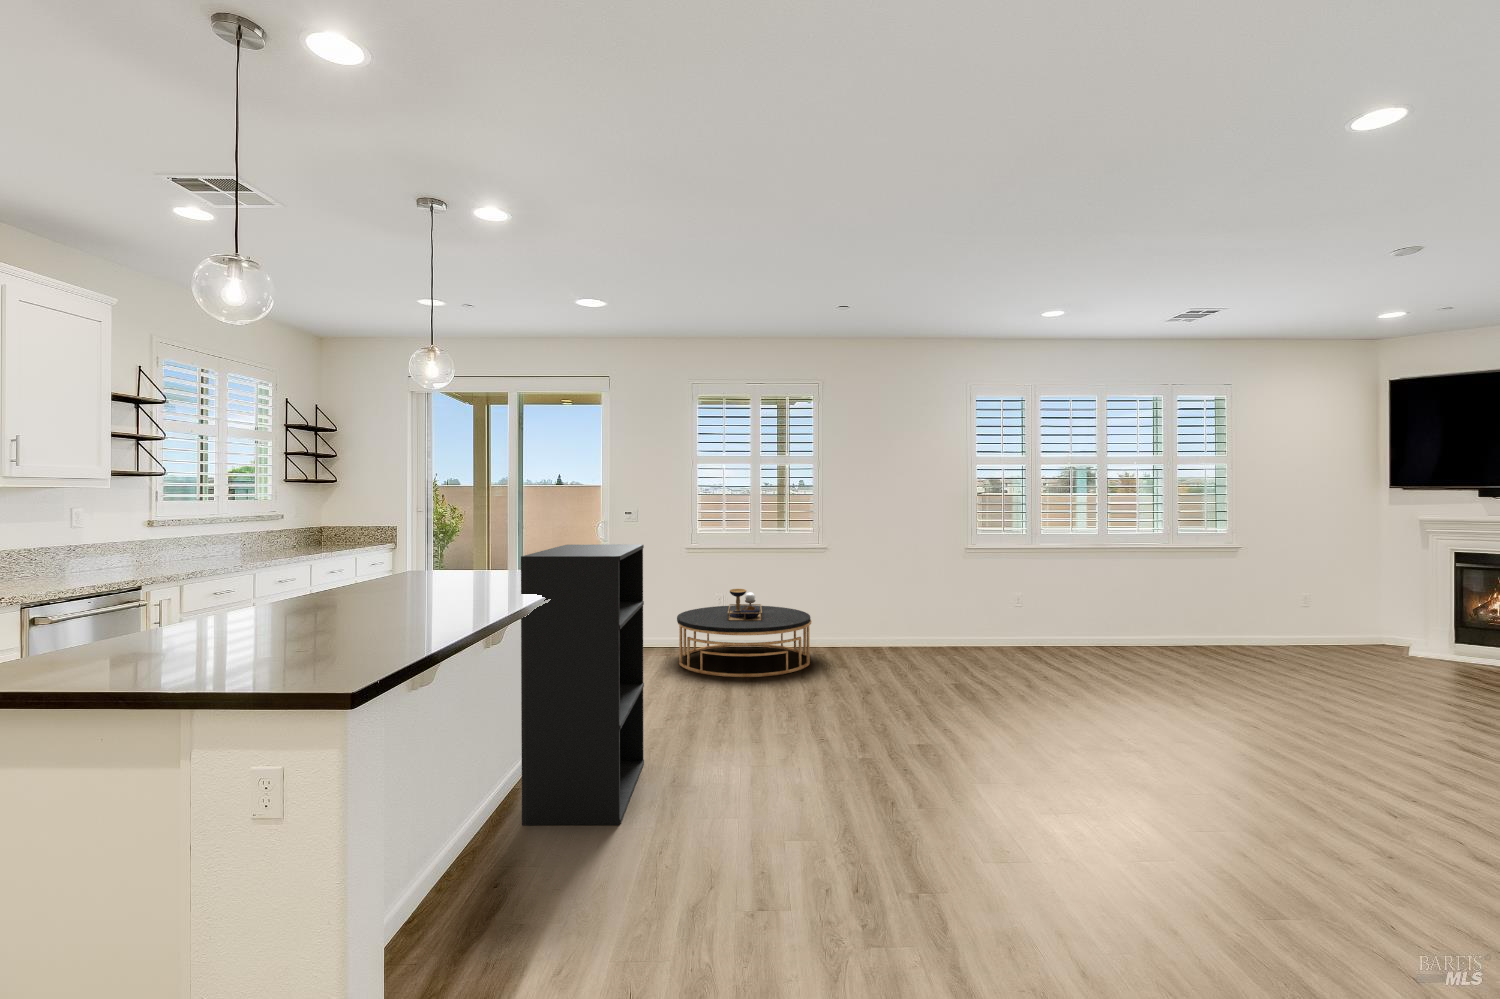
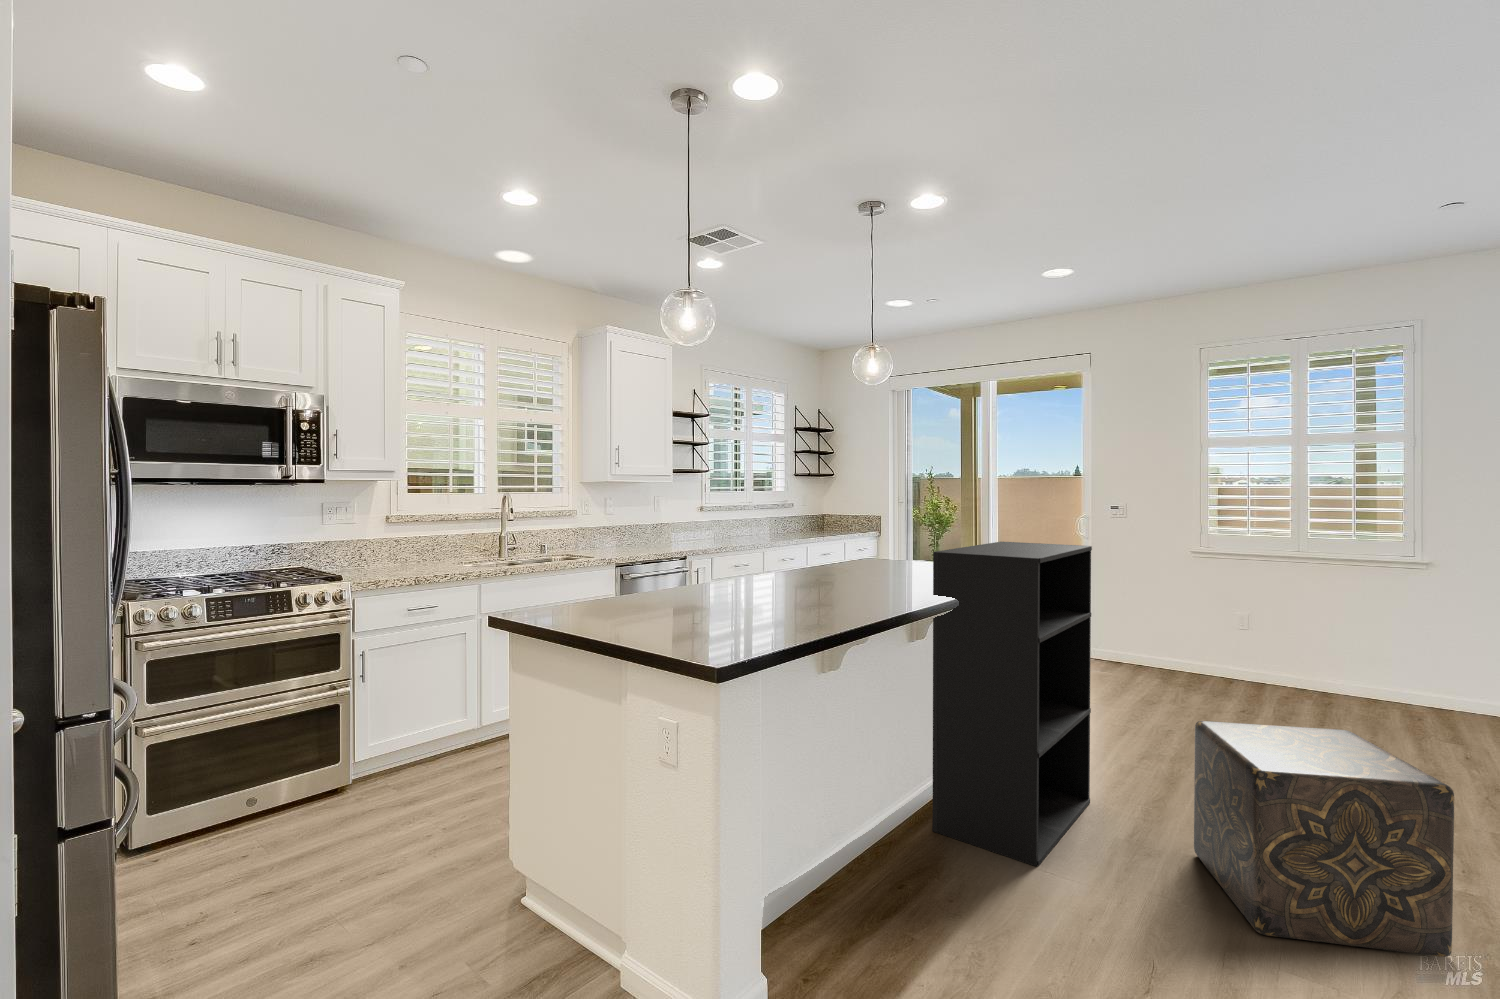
coffee table: present [677,589,811,677] -> none [1173,609,1395,734]
ottoman: none [724,664,870,819] -> present [1194,721,1454,957]

